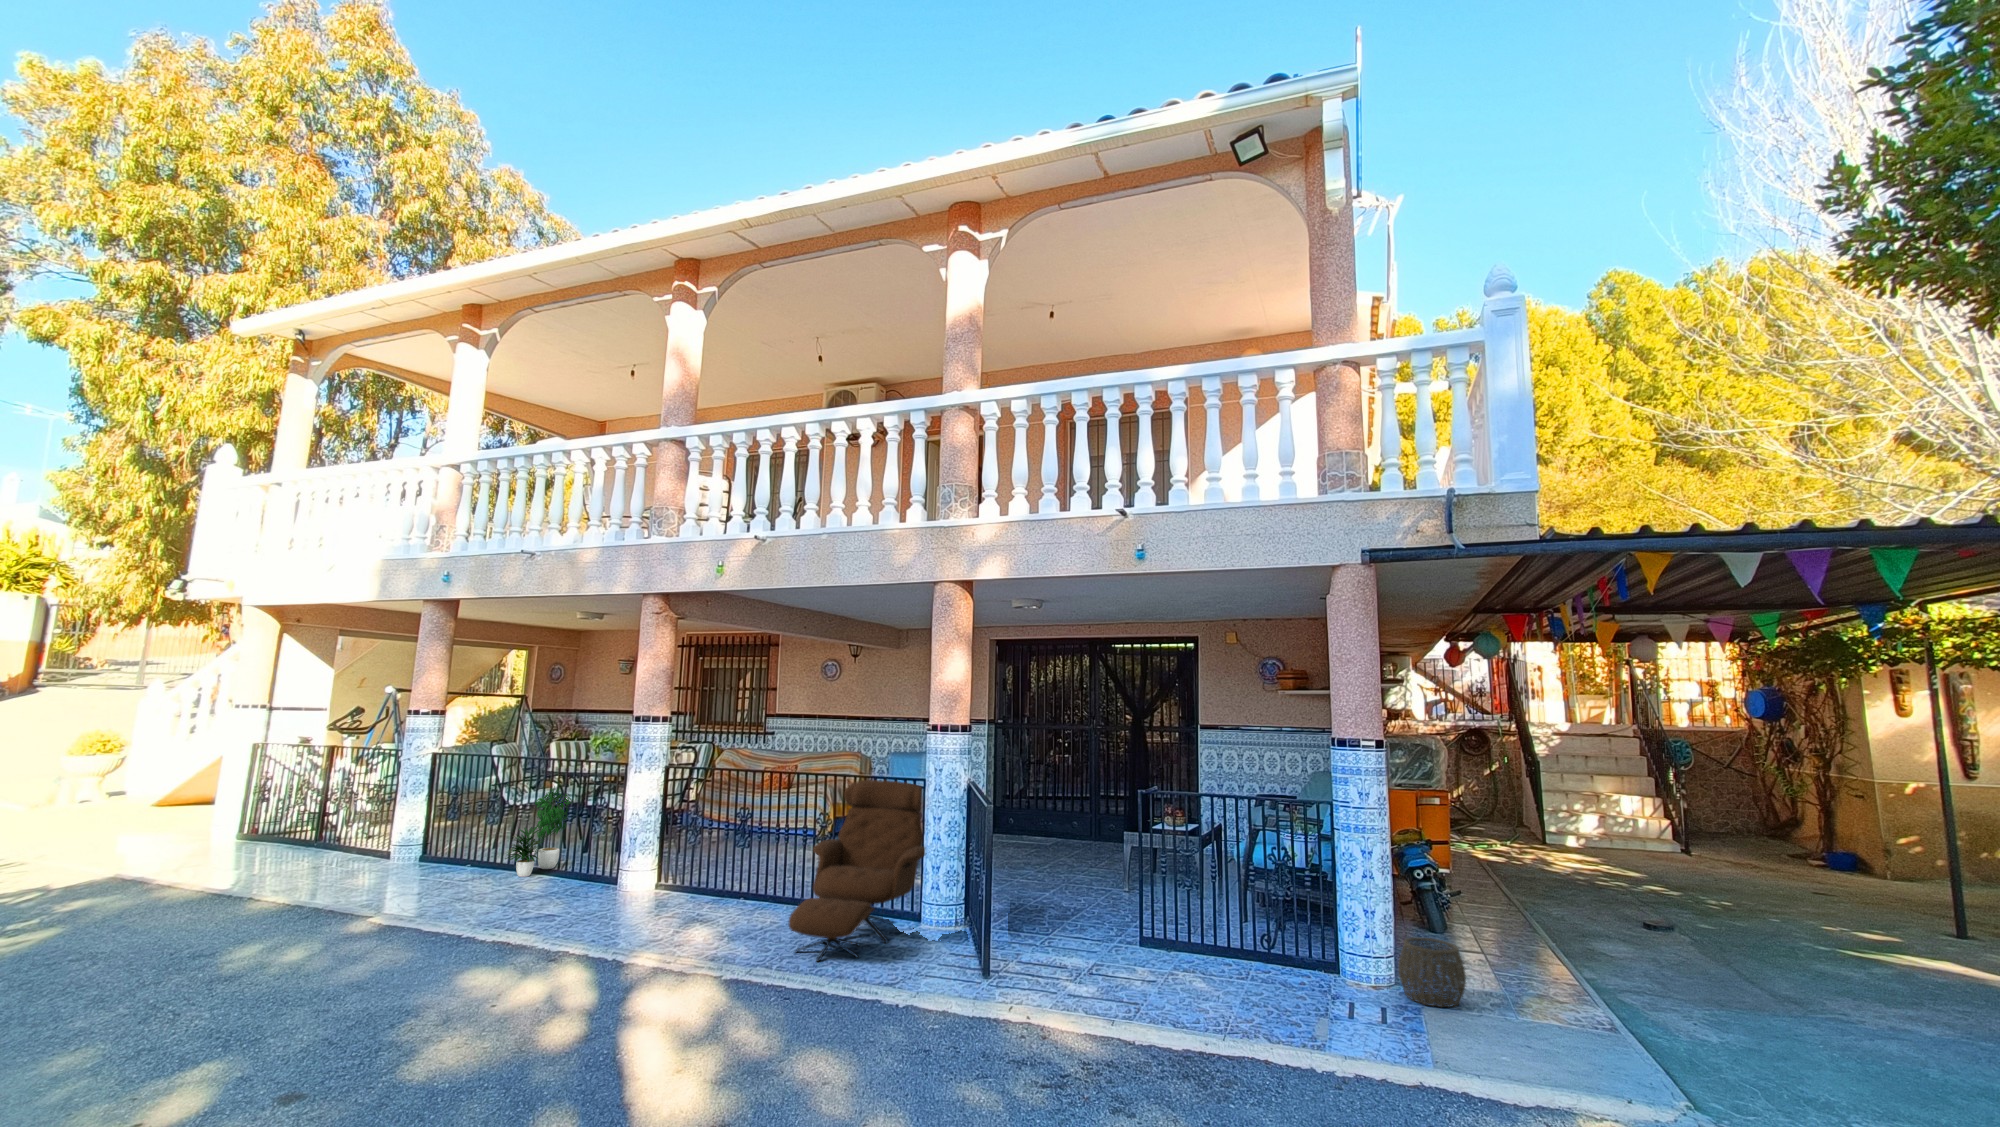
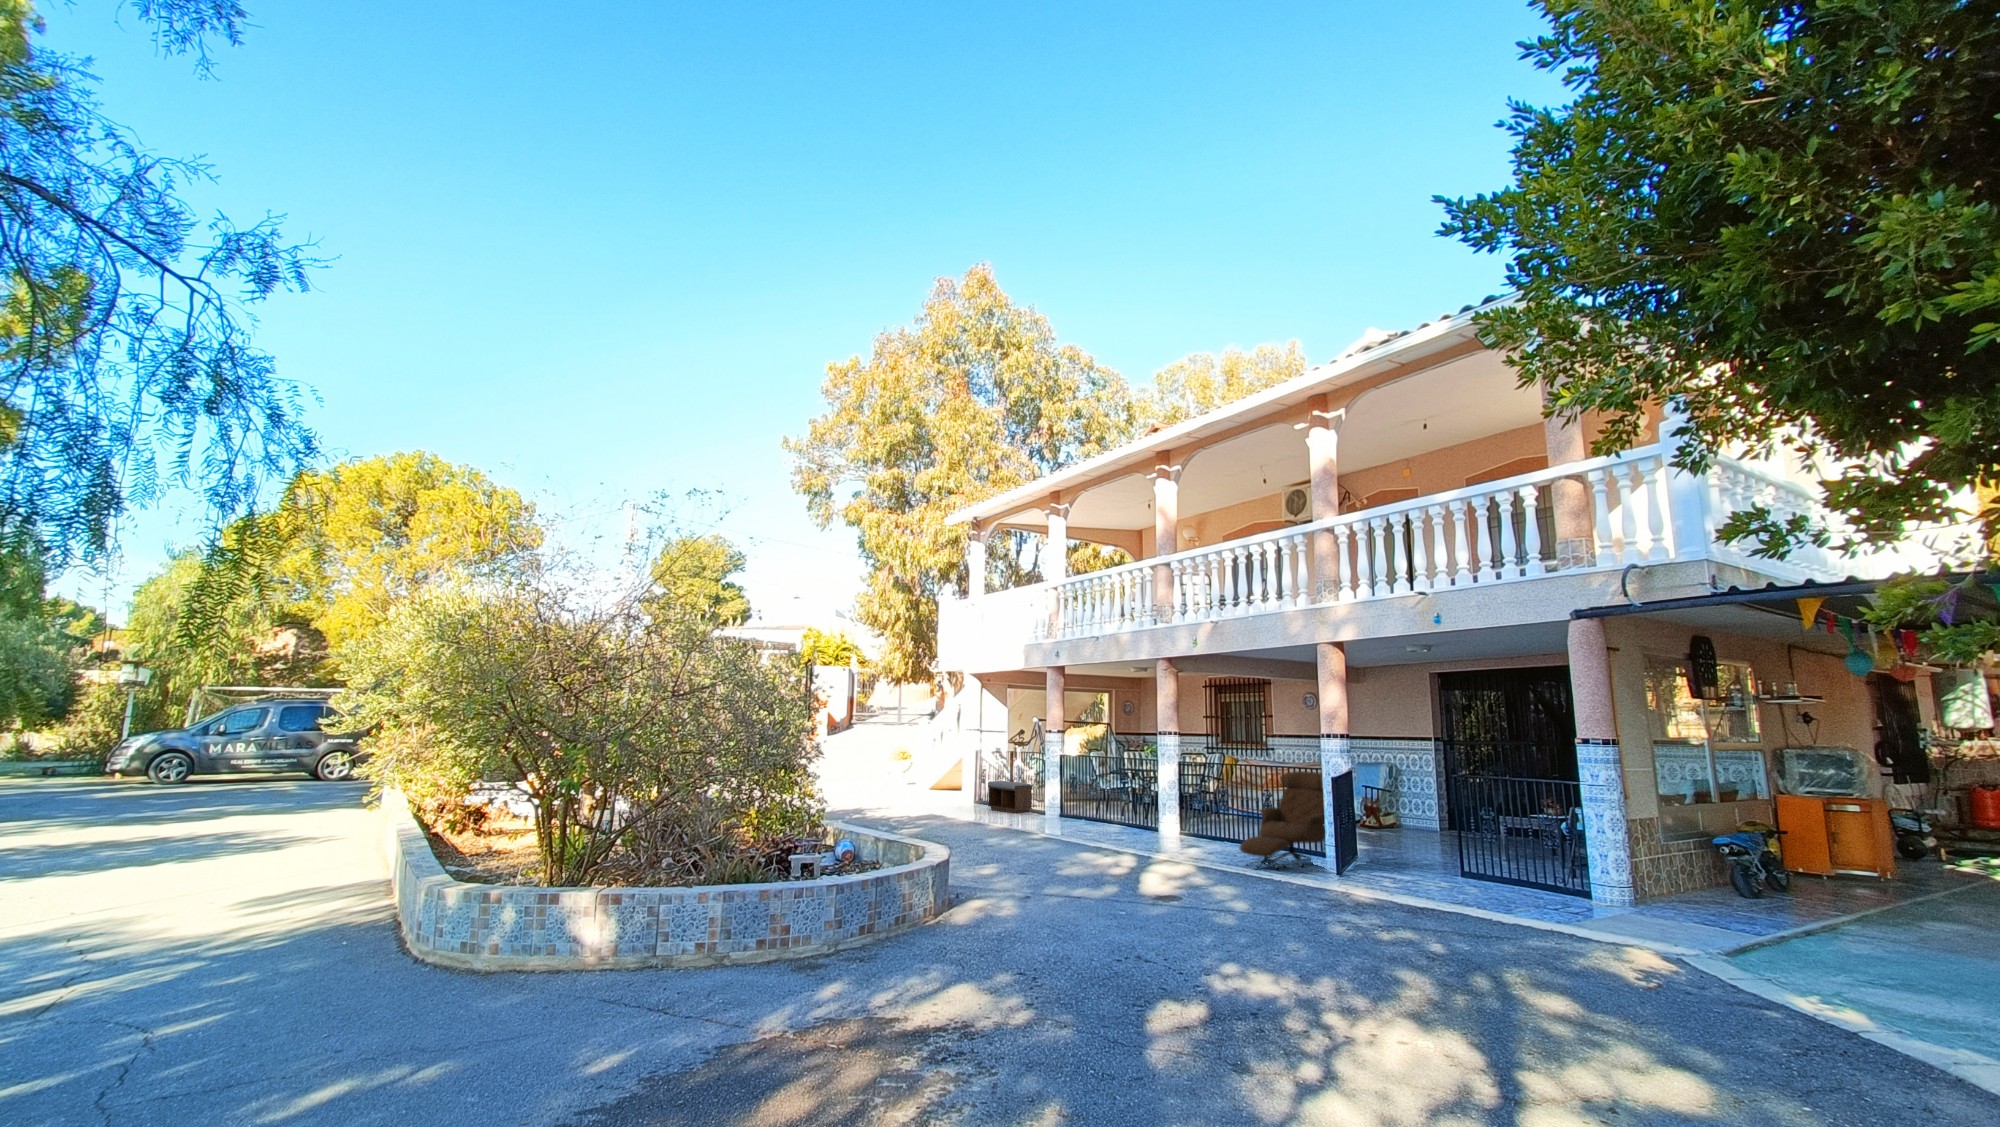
potted plant: present [506,787,571,877] -> none [1102,776,1137,829]
bench: none [267,794,368,853] -> present [988,781,1032,813]
woven basket: present [1399,937,1466,1007] -> none [1634,880,1687,925]

